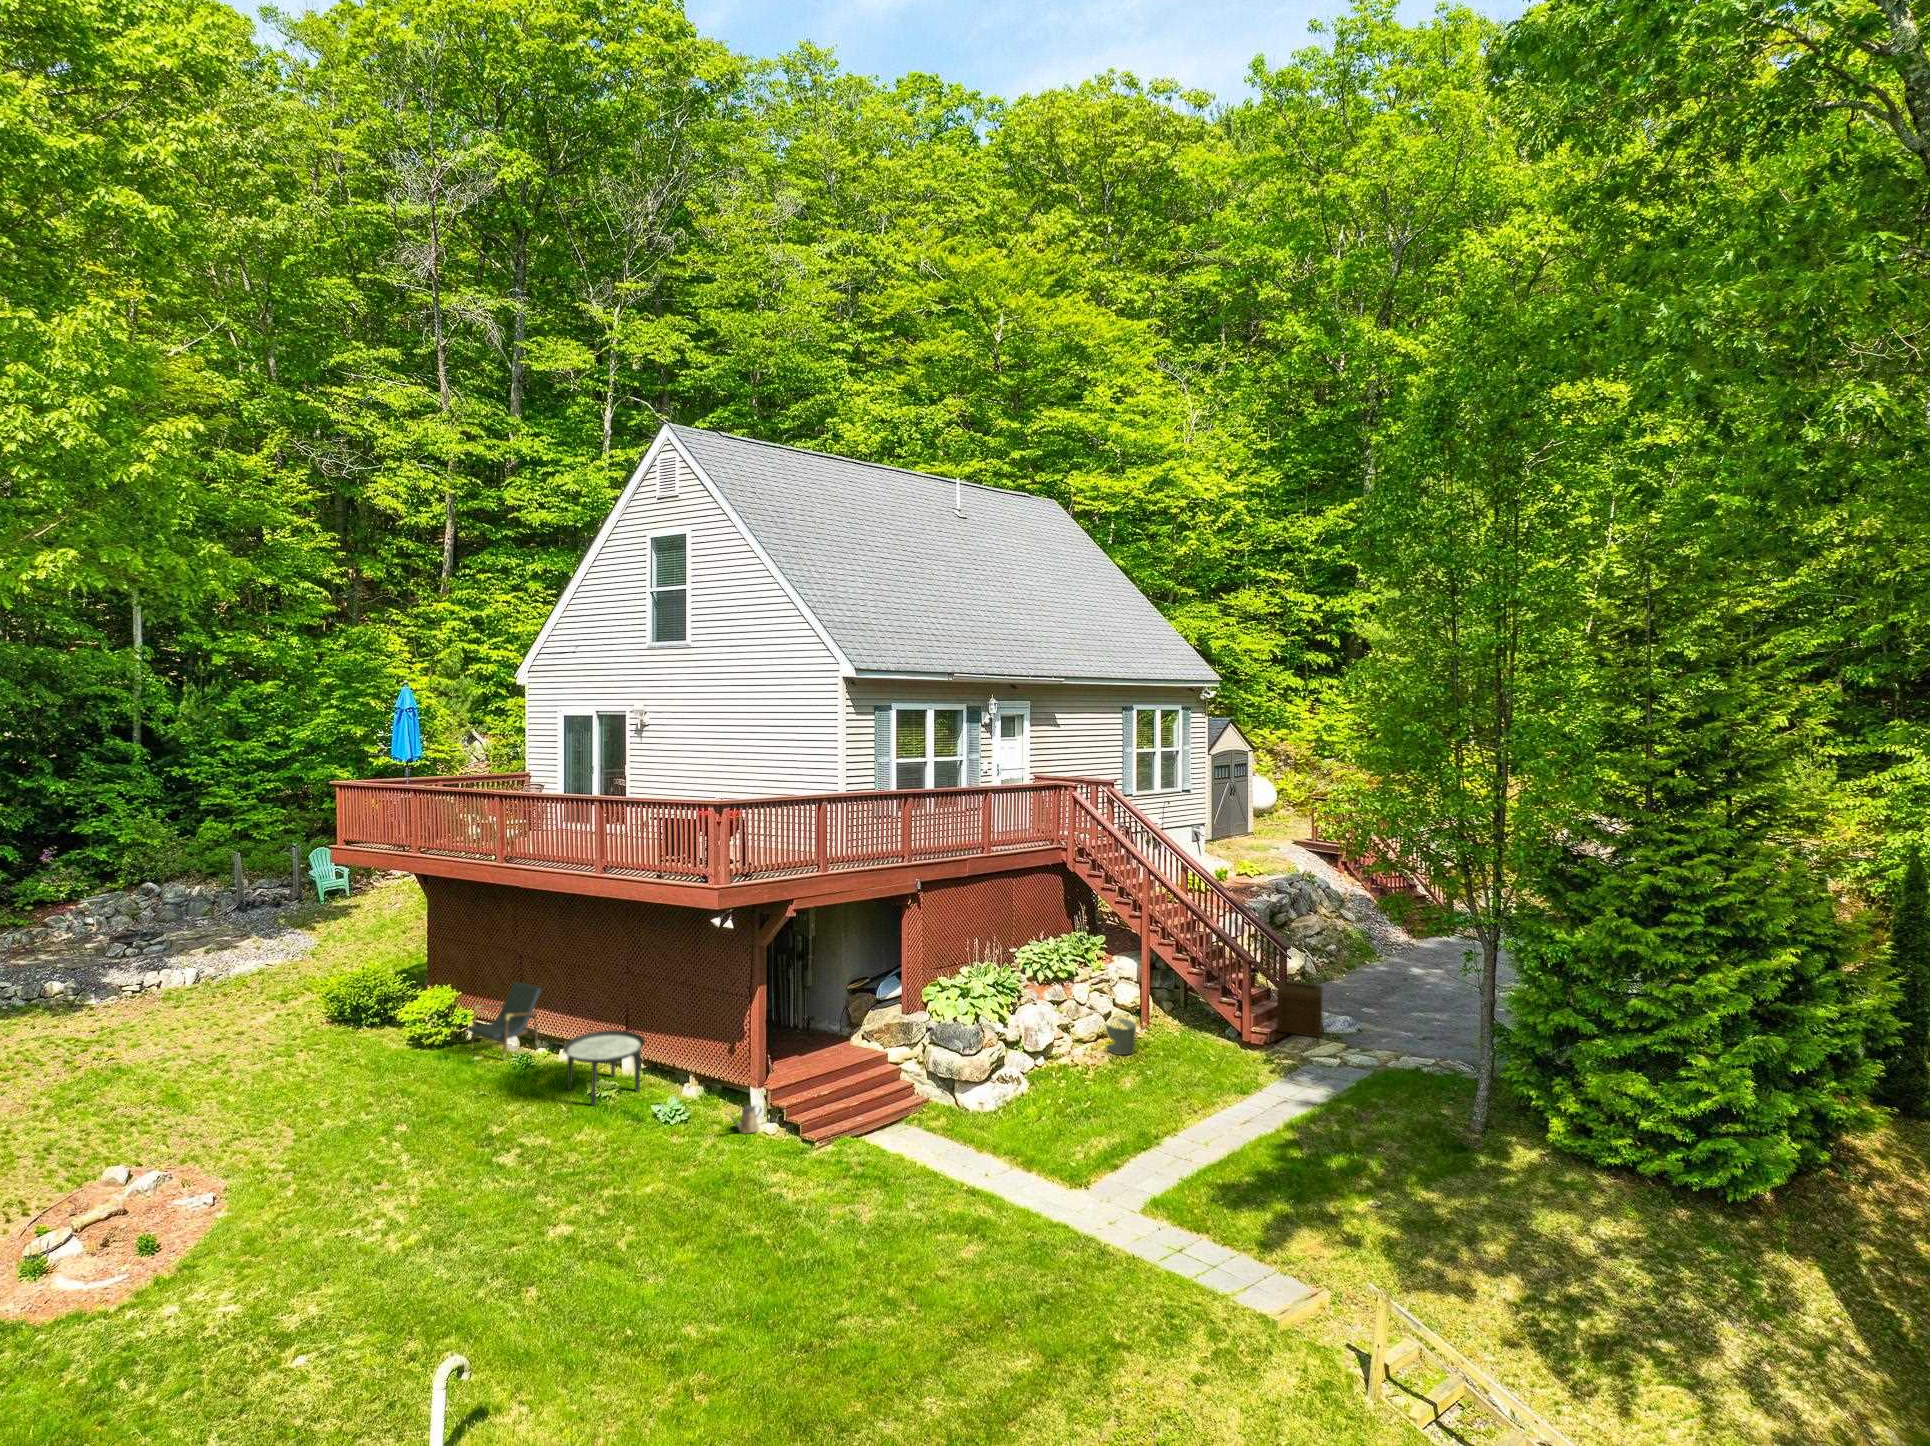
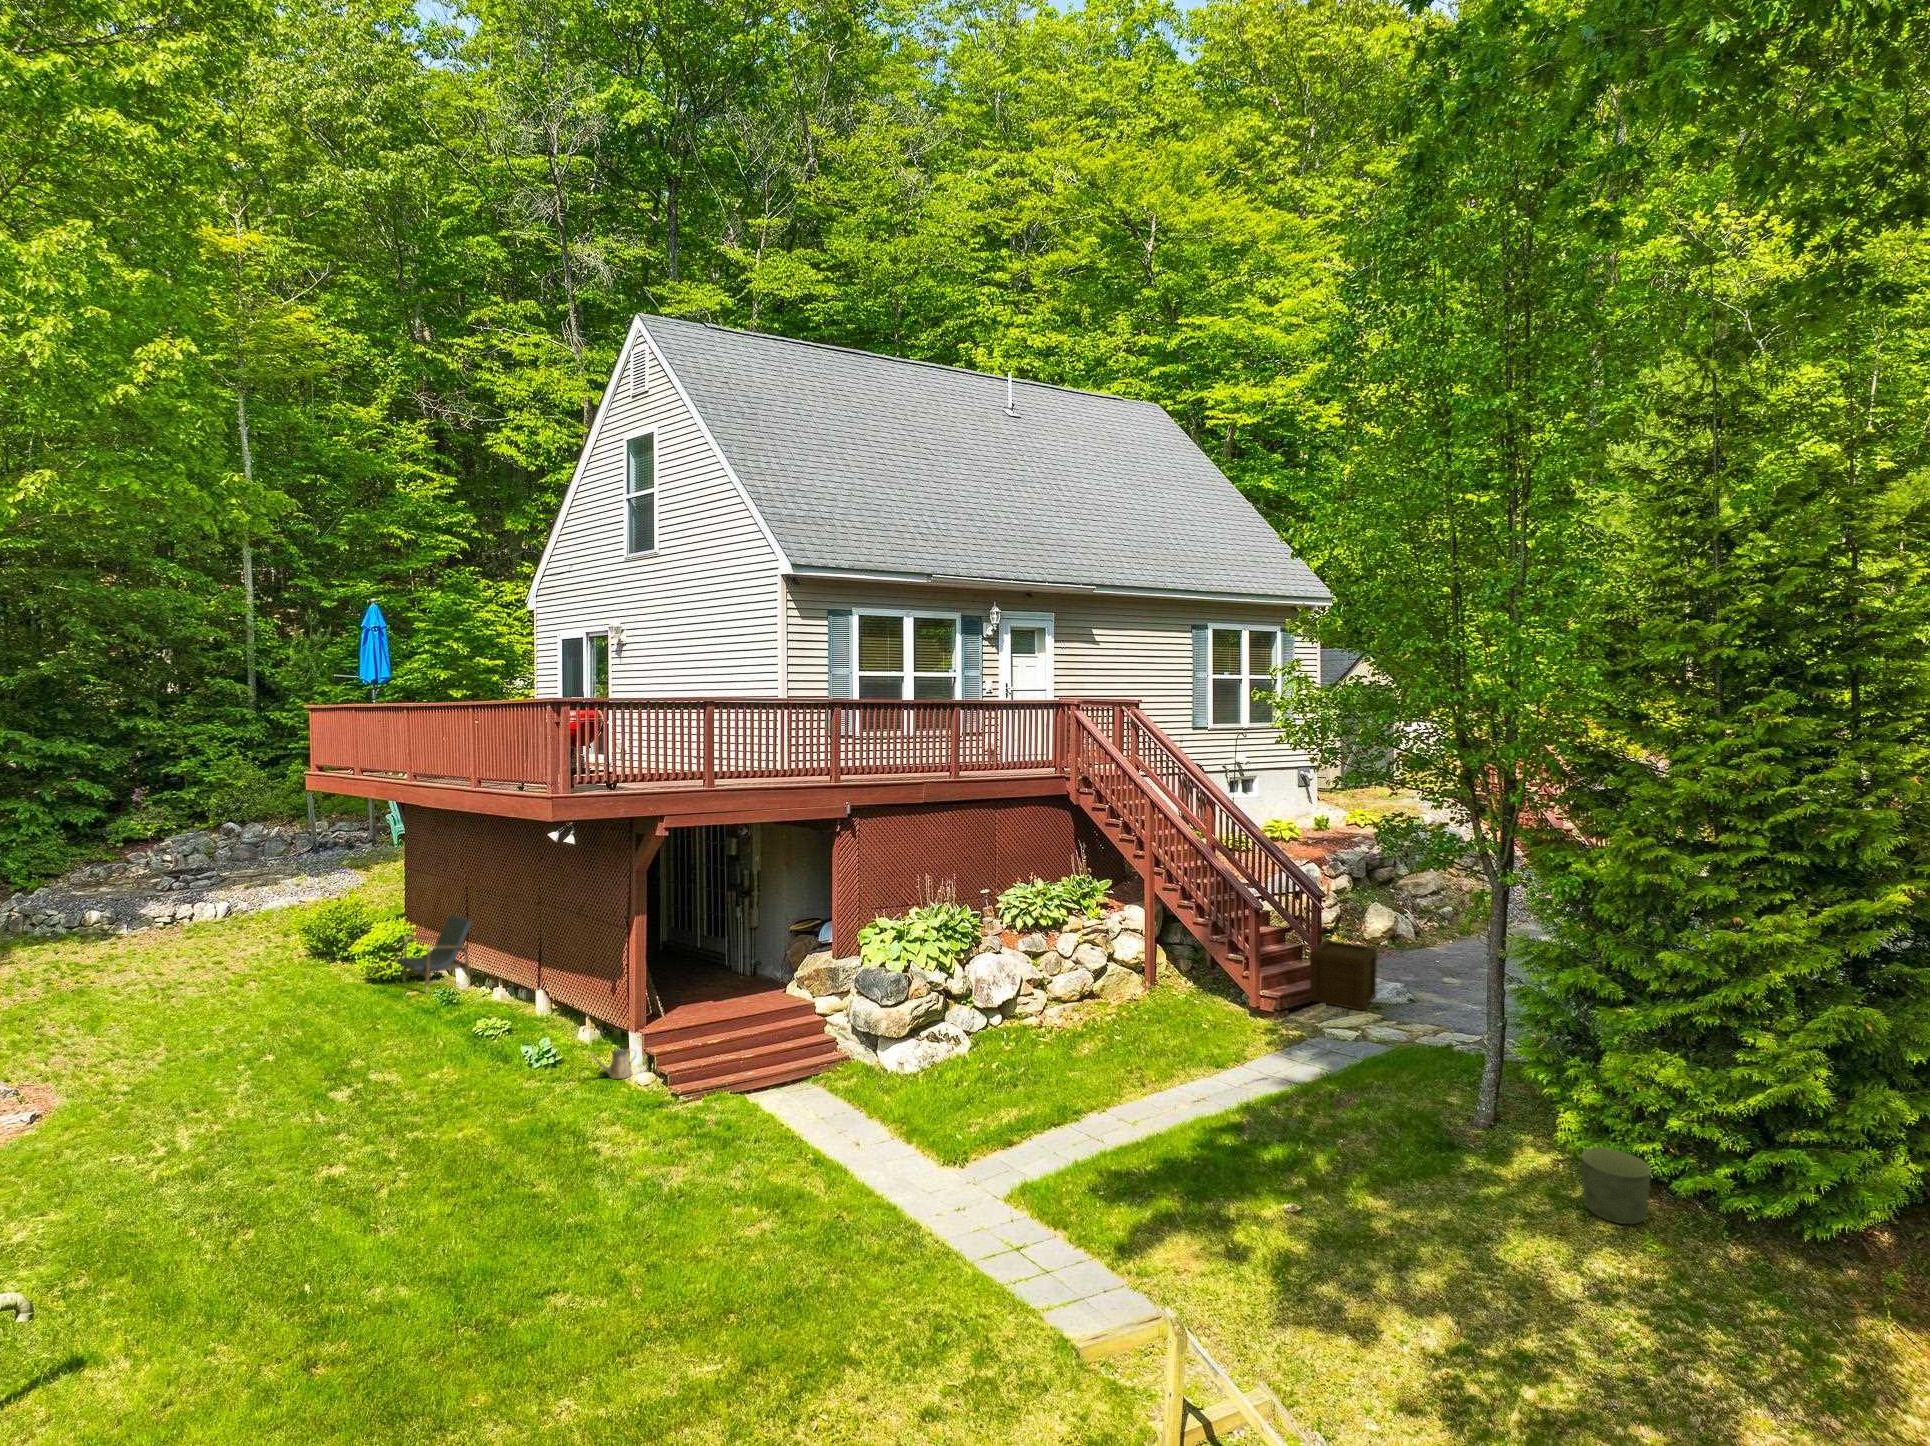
planter: present [1106,1018,1136,1055] -> present [1582,1148,1651,1224]
round table: present [563,1030,645,1106] -> none [454,966,546,1042]

